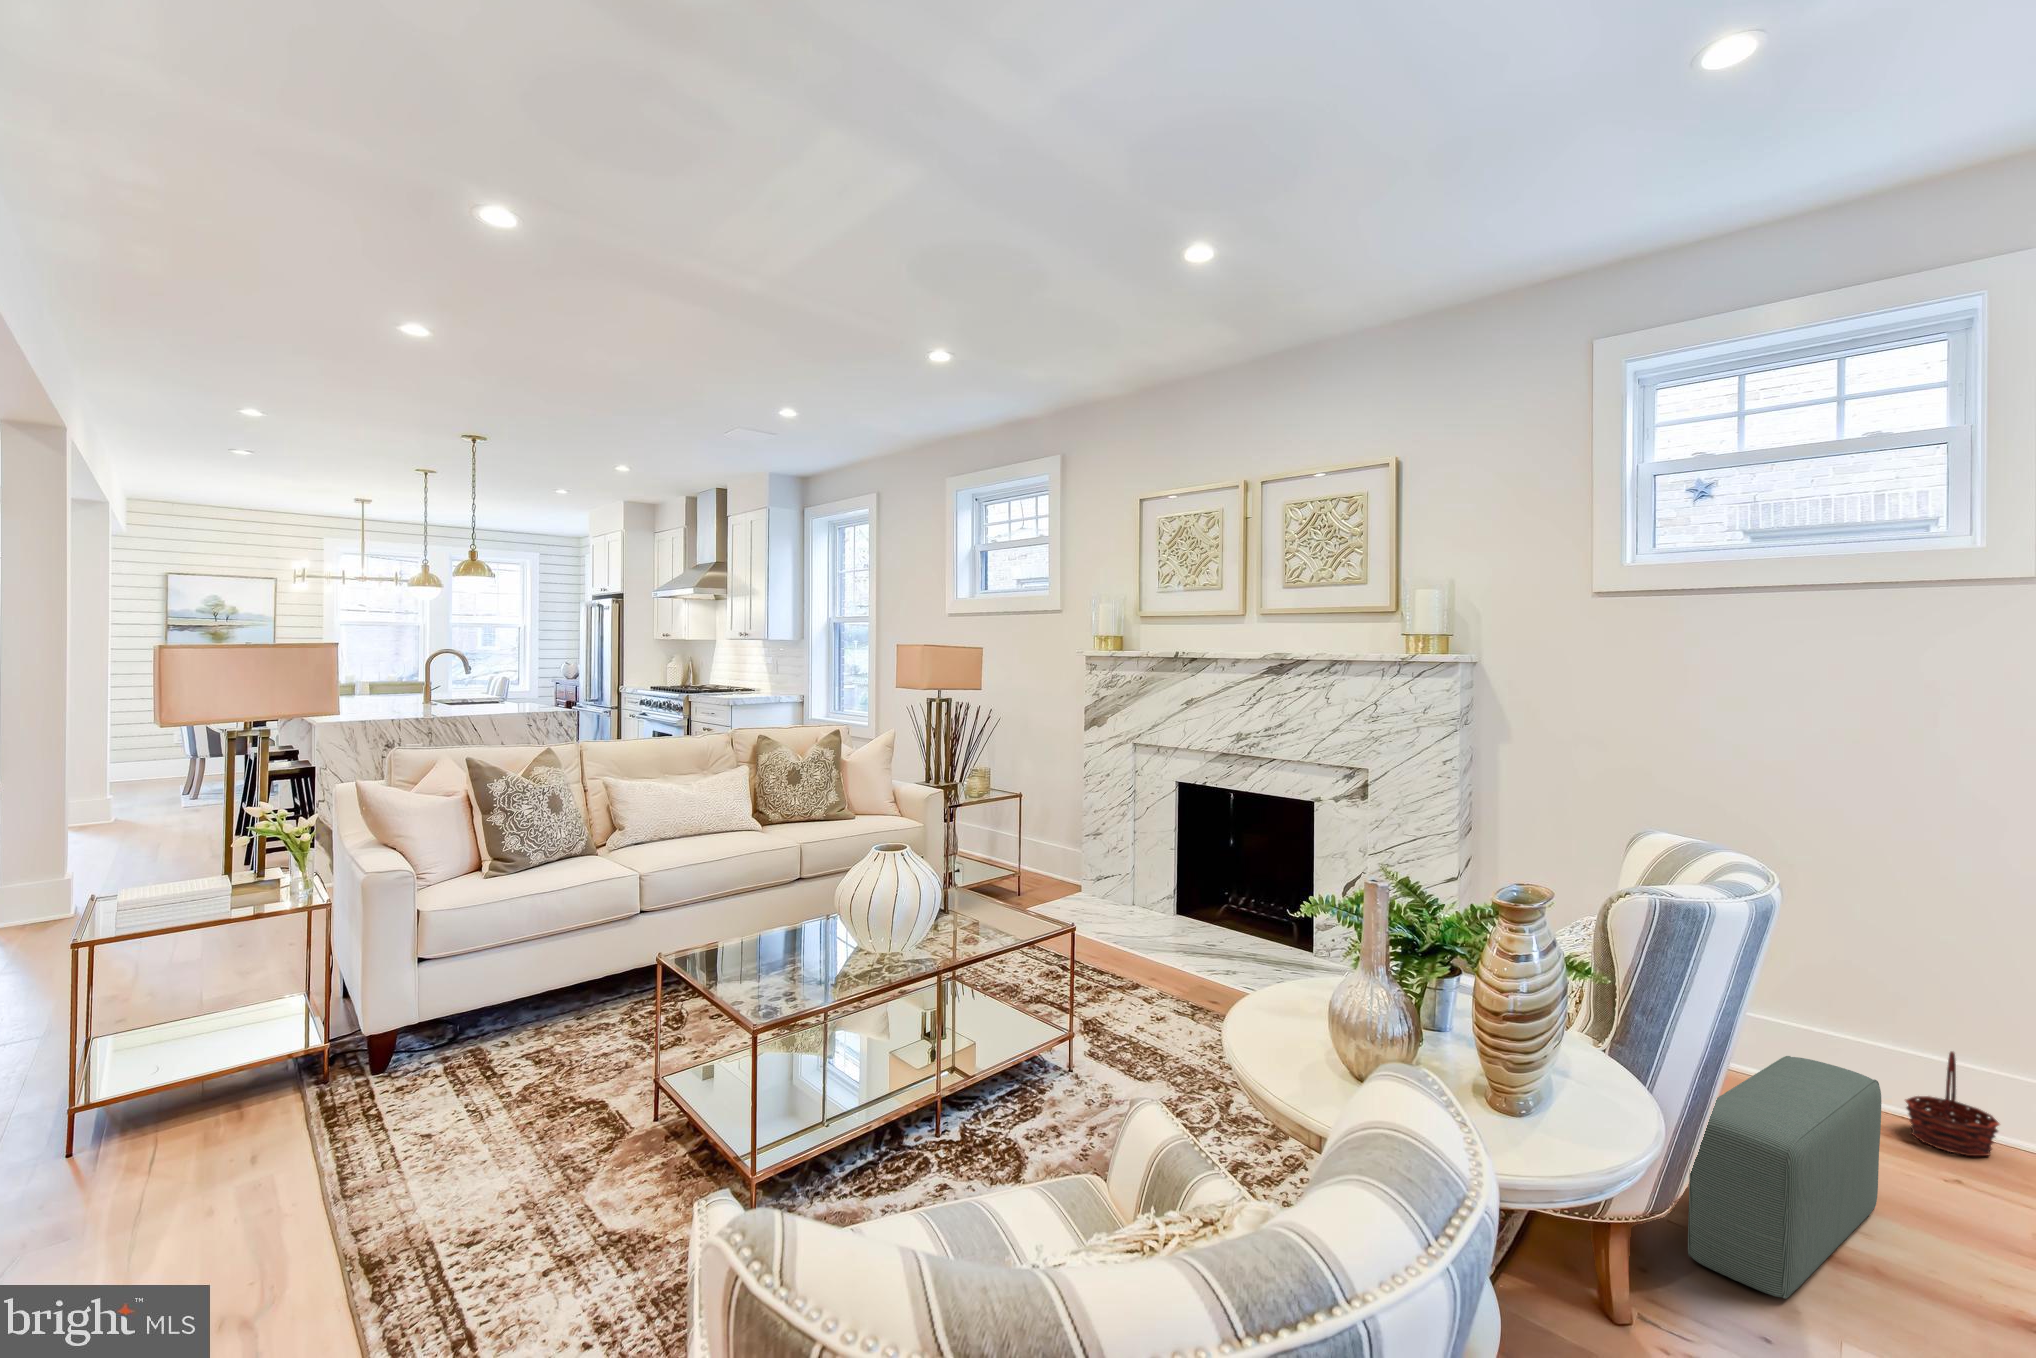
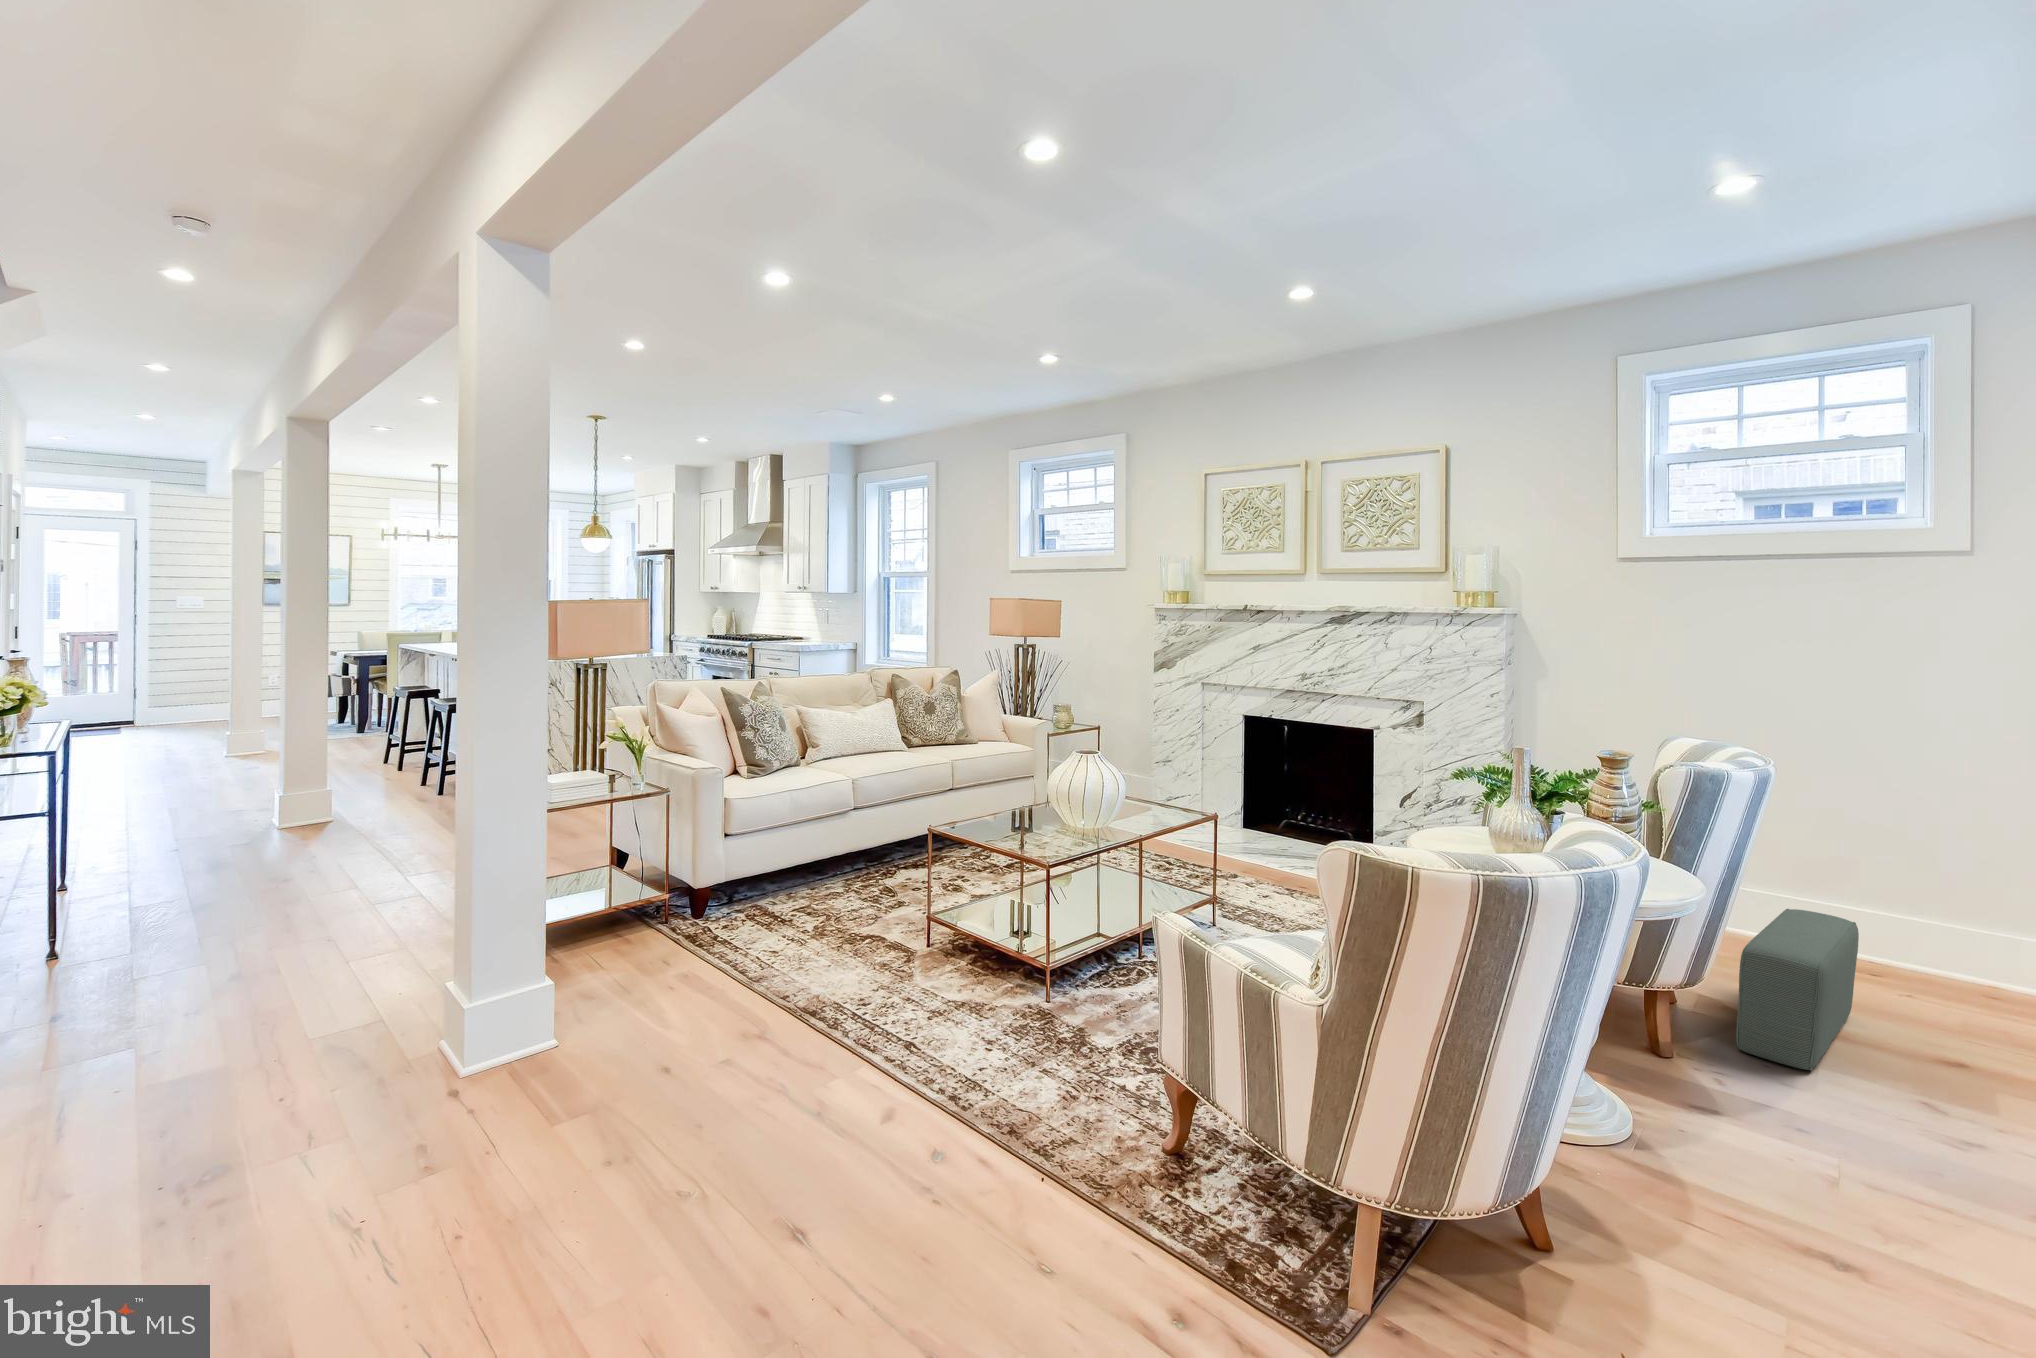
basket: present [1905,1051,1999,1156] -> none [1853,904,1923,979]

